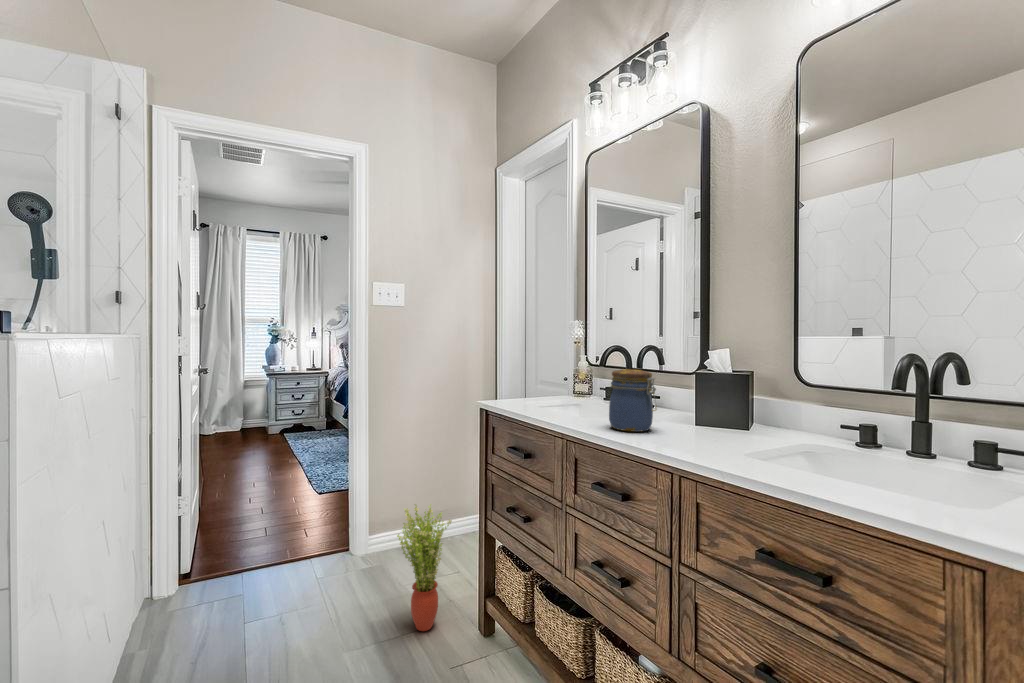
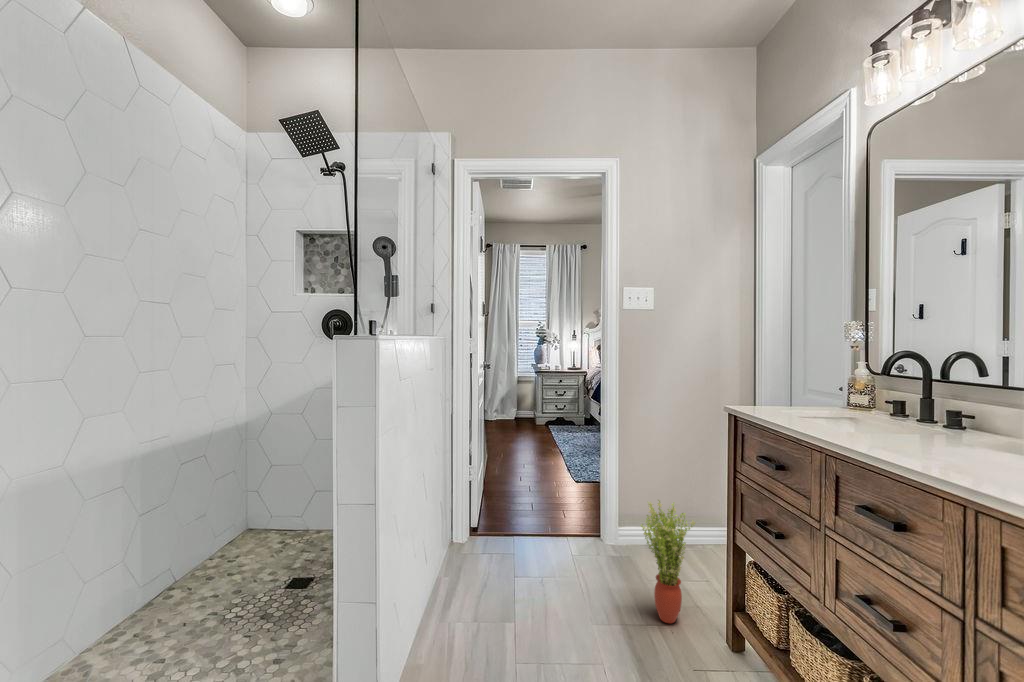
jar: present [609,369,657,432] -> none [884,380,957,455]

